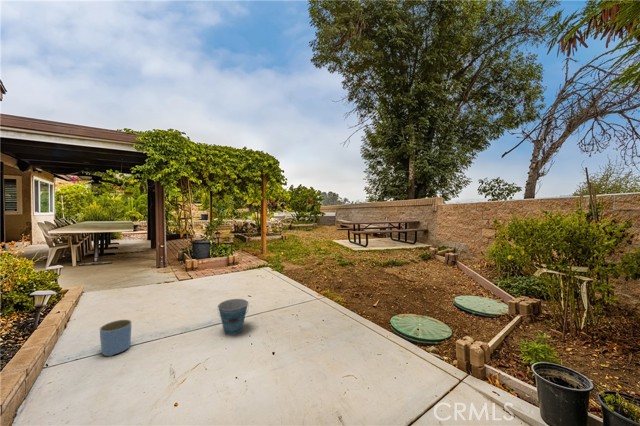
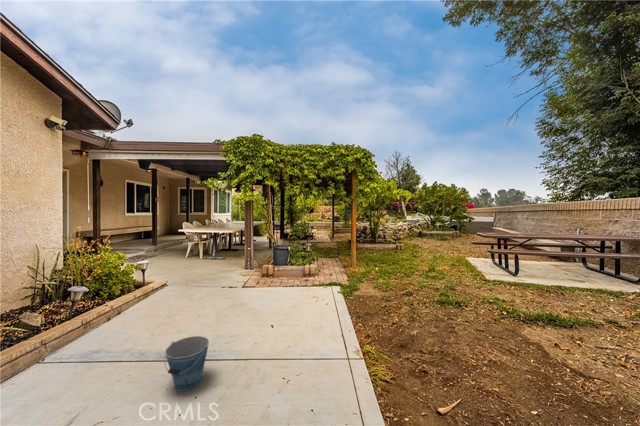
planter: present [100,320,131,356] -> none [73,331,108,370]

